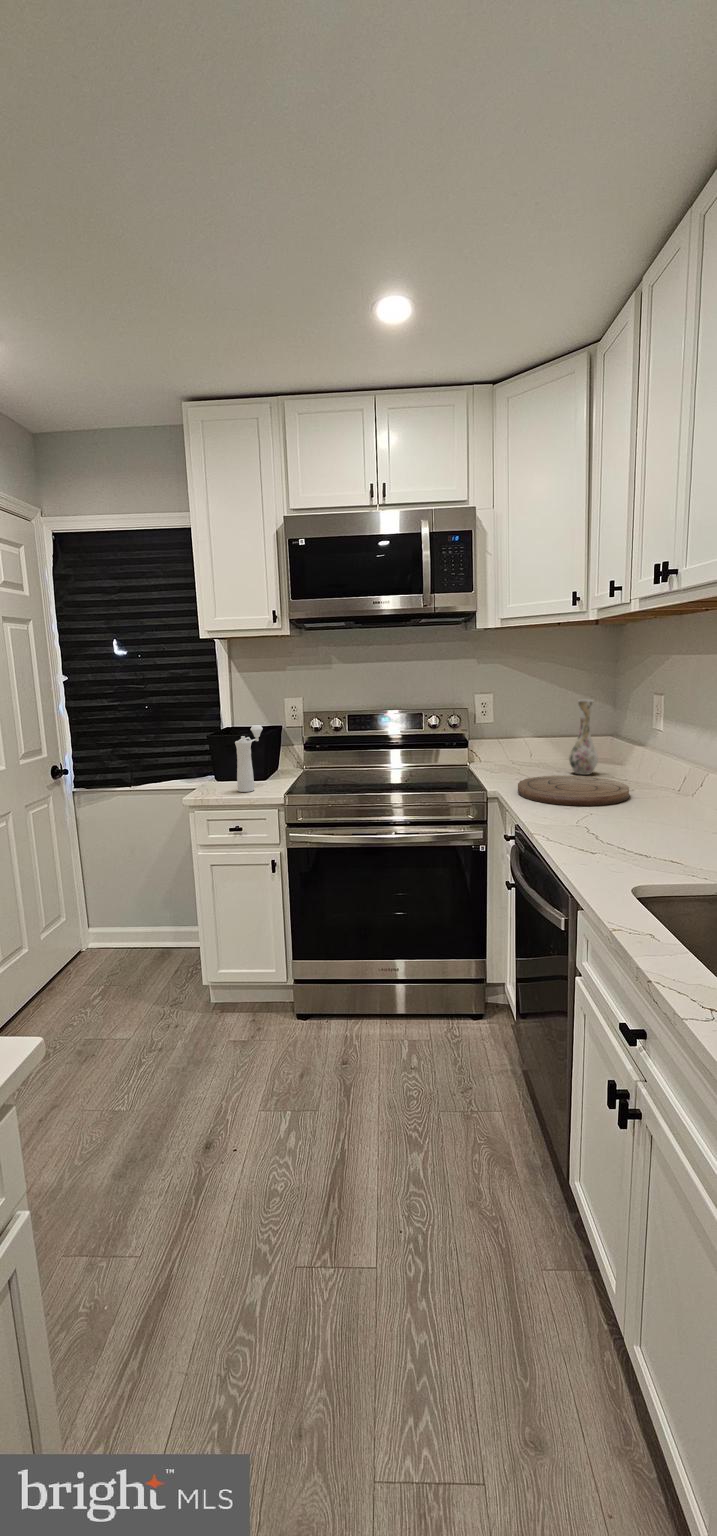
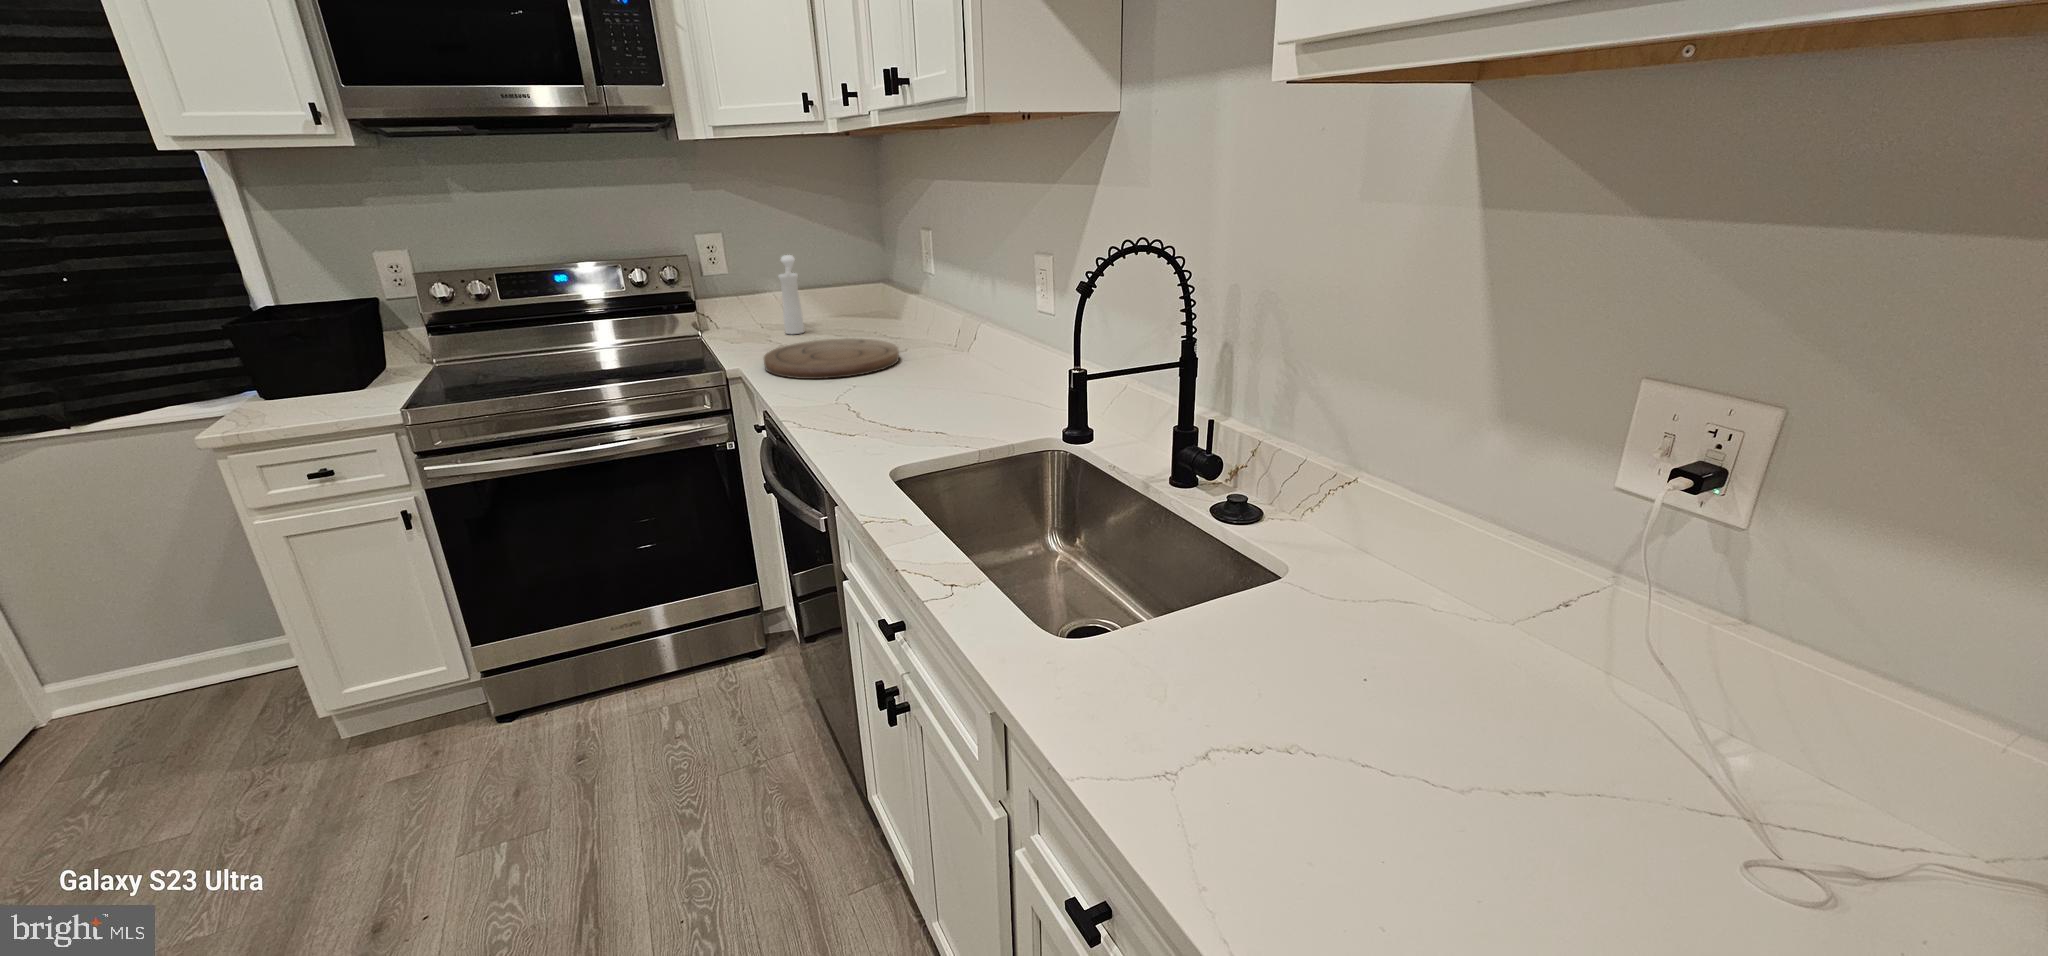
vase: present [569,700,598,775] -> none [829,239,865,336]
pepper mill: present [235,725,263,792] -> present [778,255,804,334]

